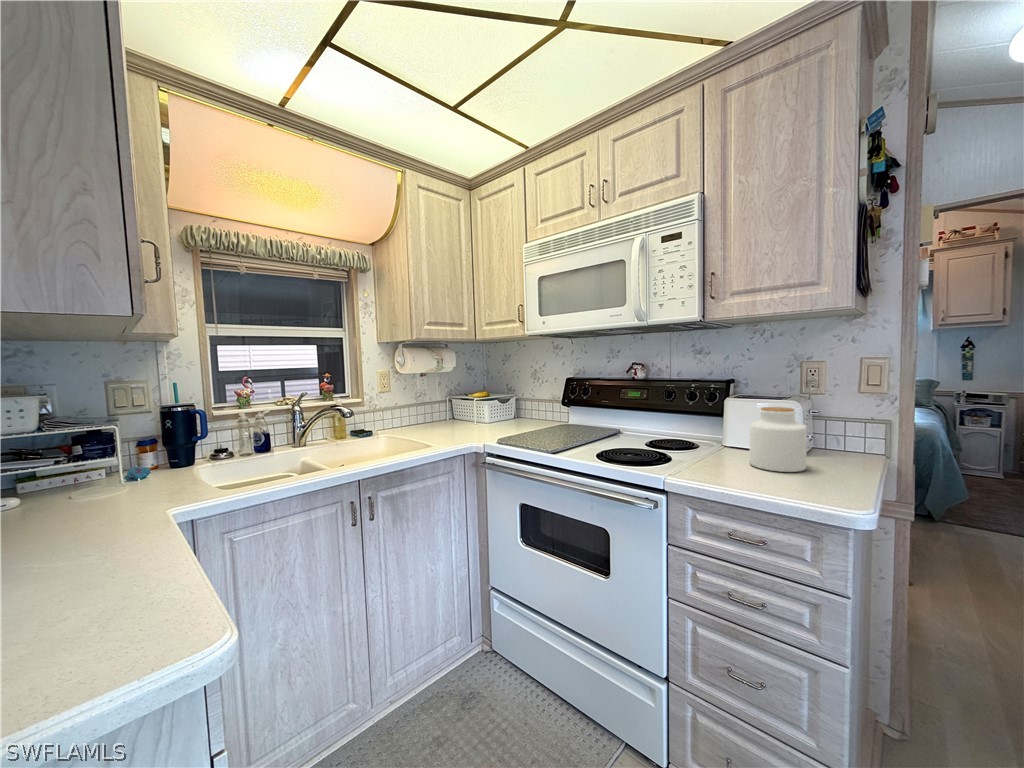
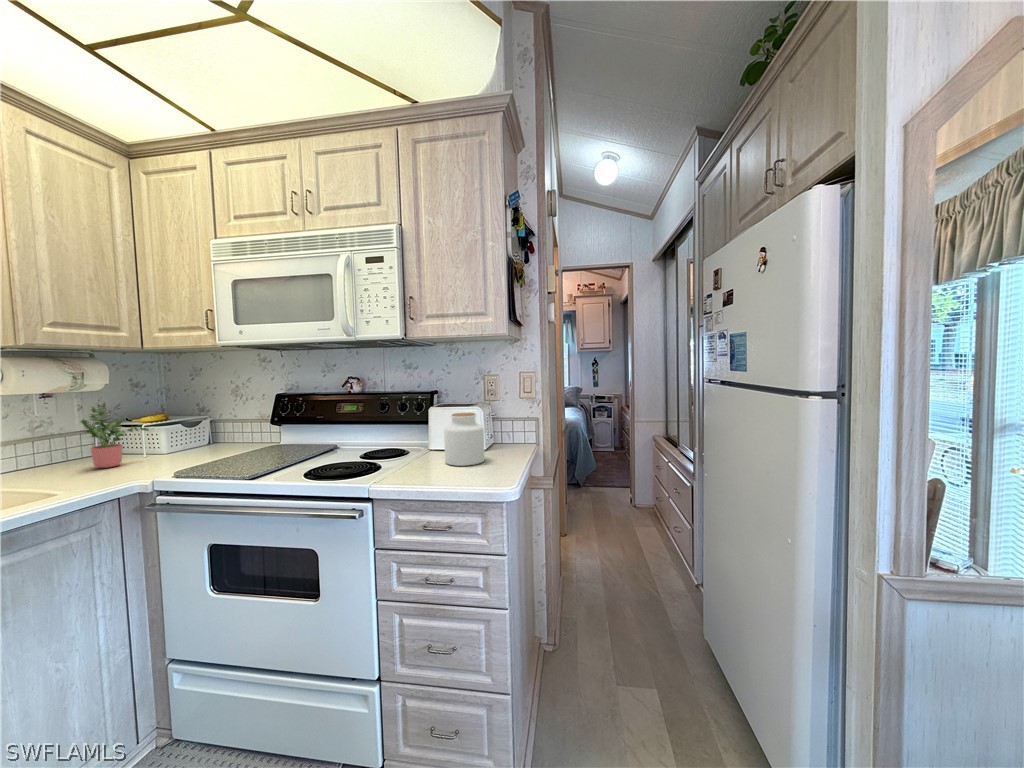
potted plant: none [442,381,480,430] -> present [80,404,149,468]

